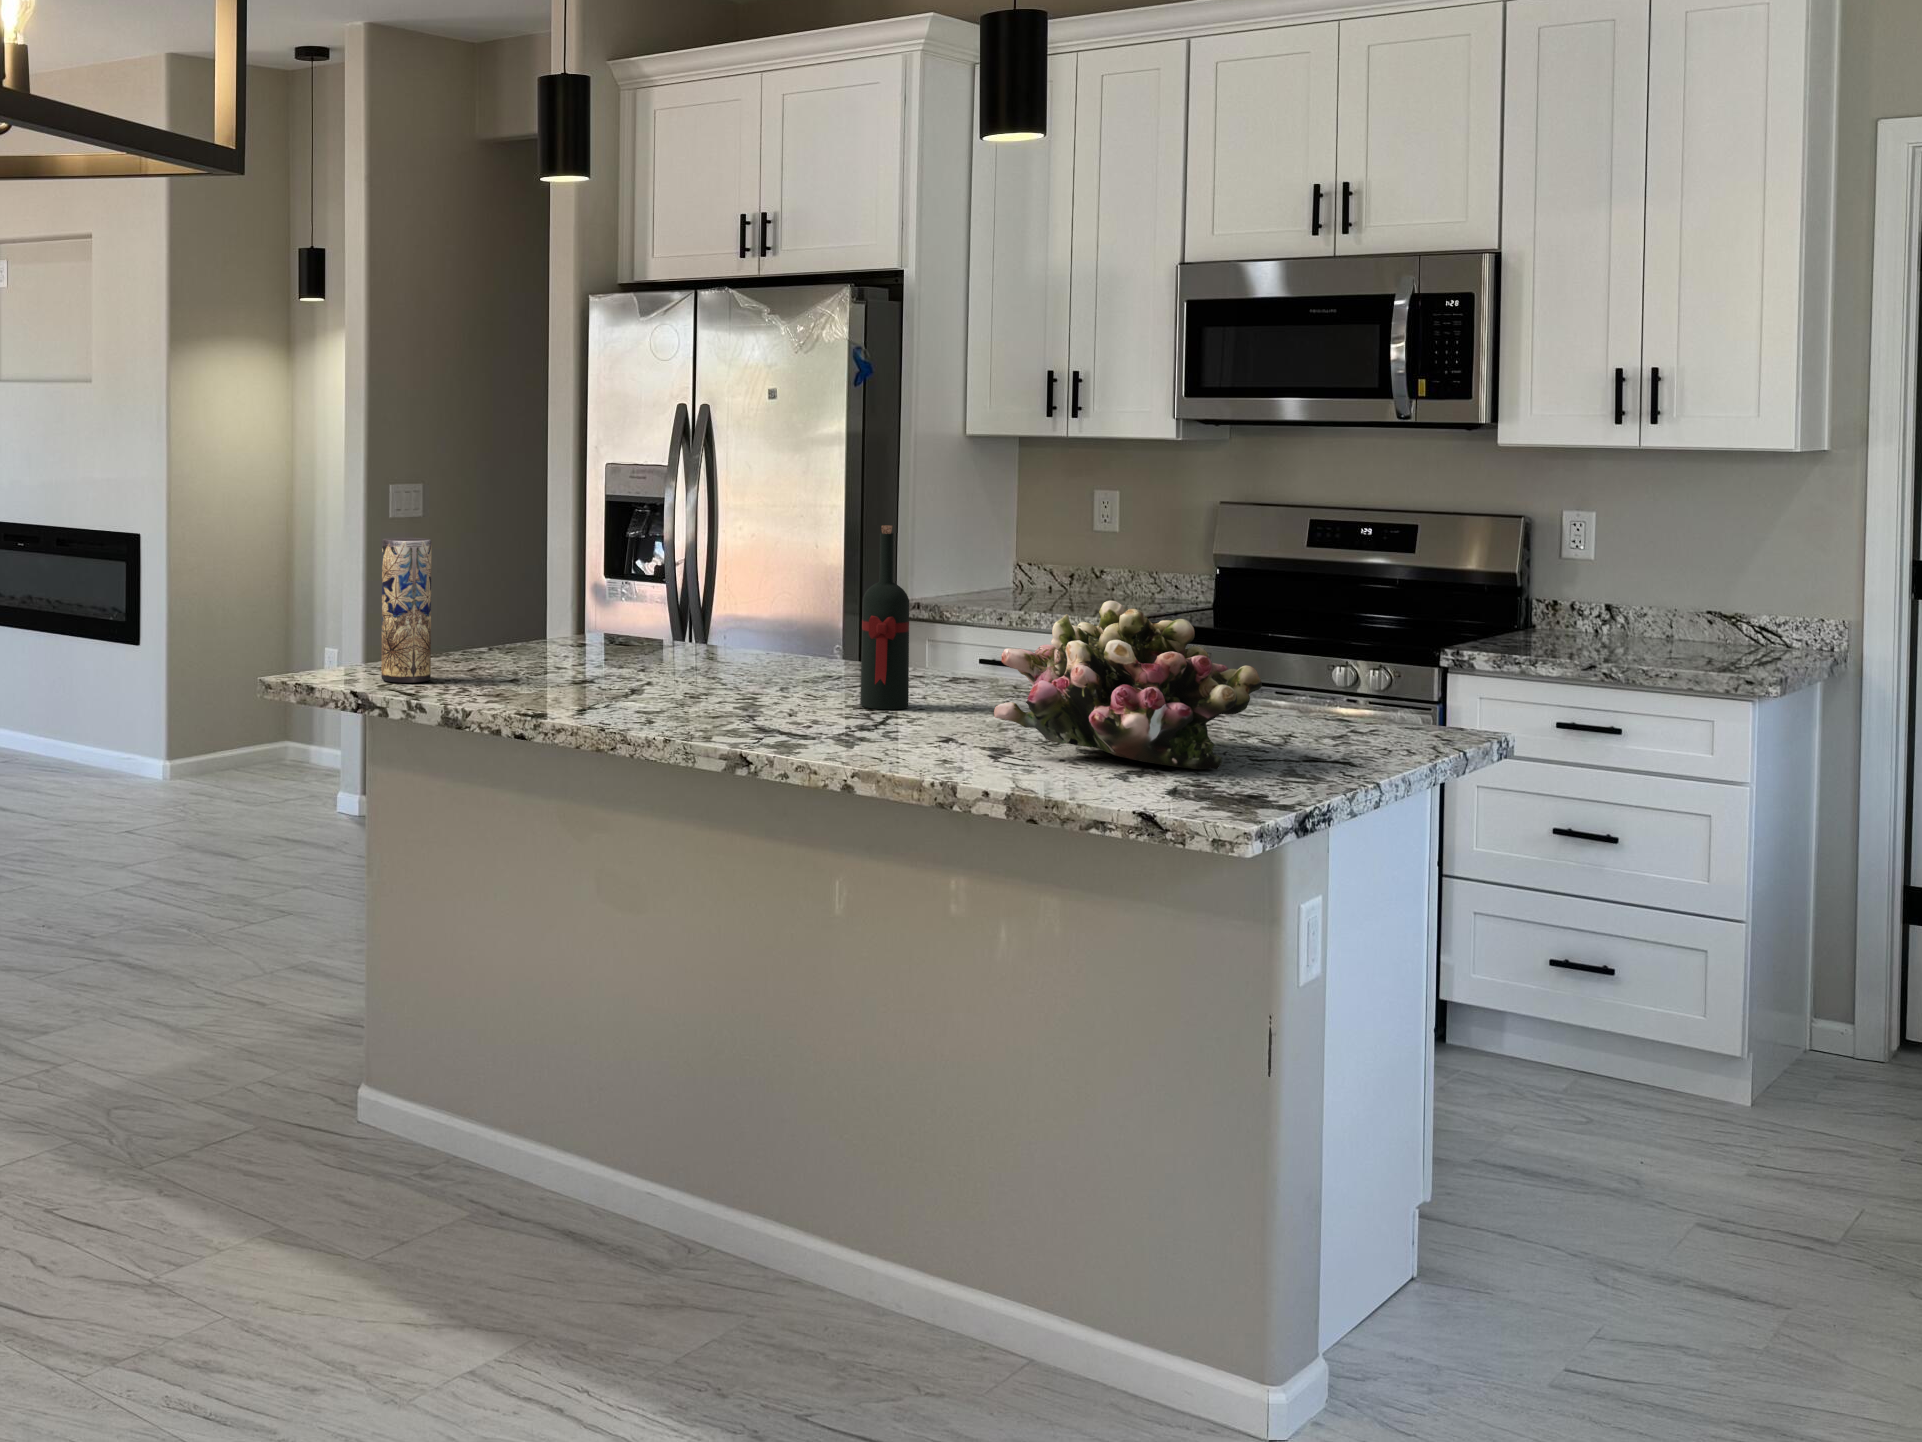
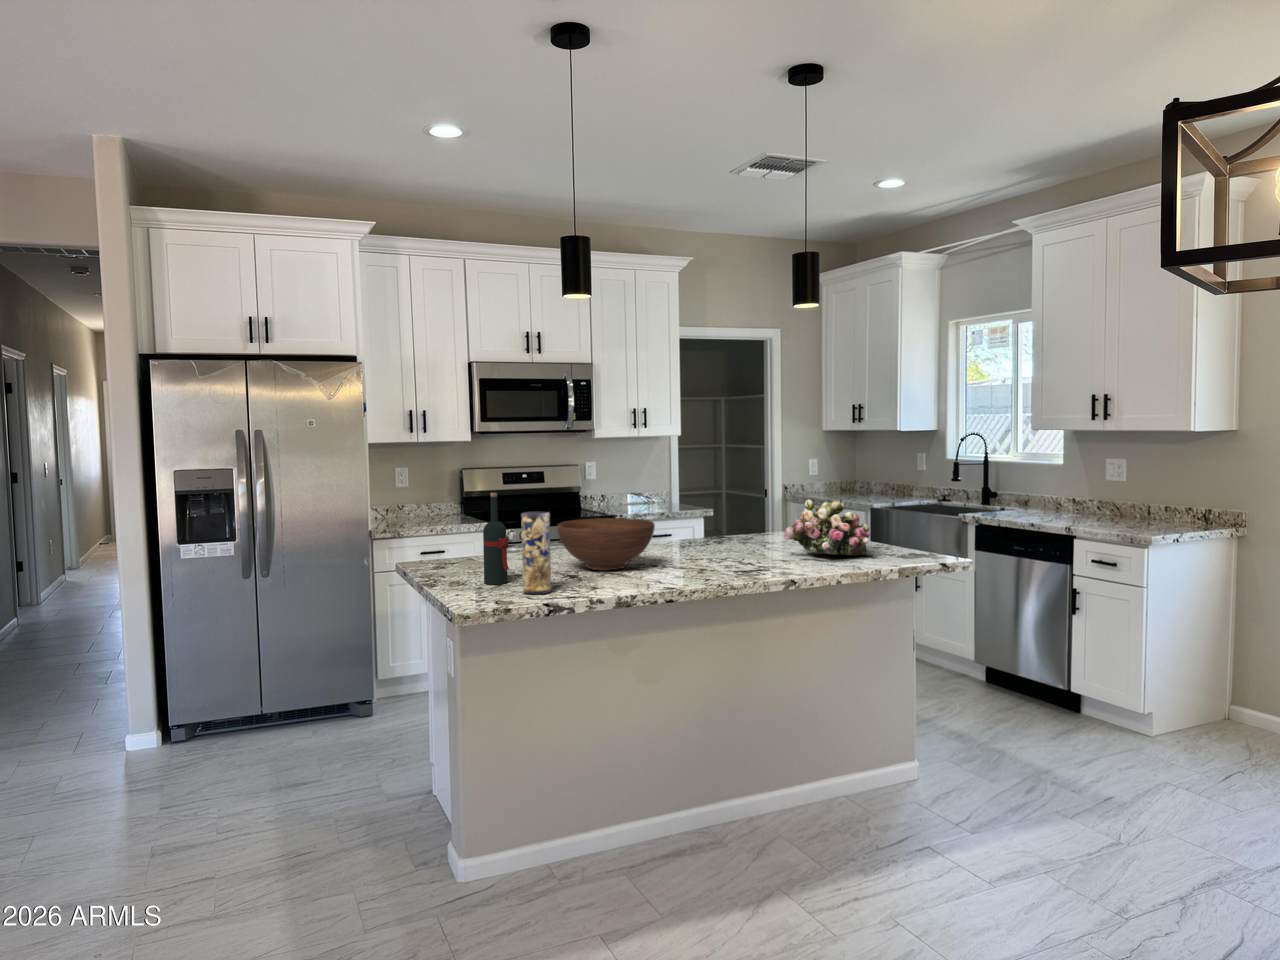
wine bottle: present [860,526,909,709] -> present [483,493,509,585]
fruit bowl: none [595,583,794,687] -> present [557,518,655,570]

